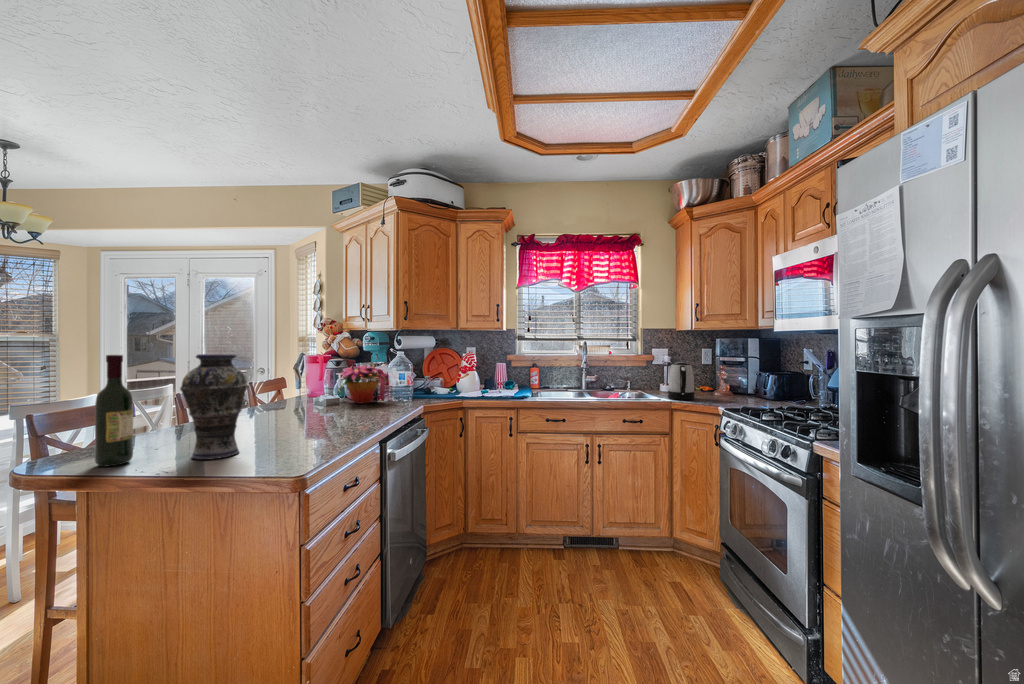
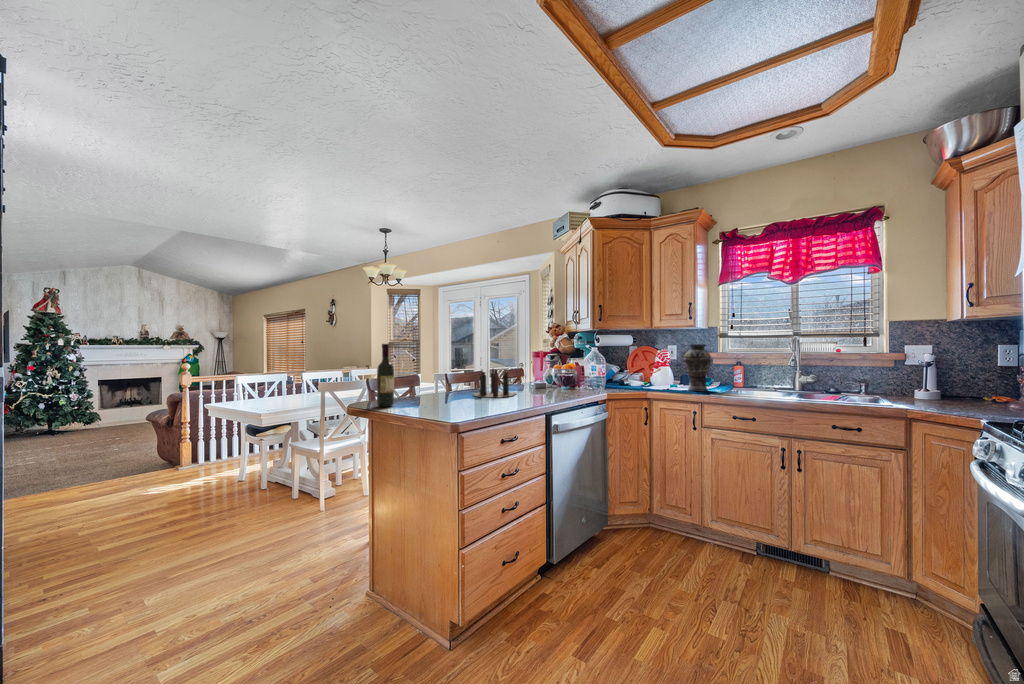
vase: present [180,354,248,460] -> present [684,344,711,391]
kettle: present [668,362,695,400] -> none [907,360,952,409]
flower arrangement: present [338,366,387,404] -> none [538,358,583,389]
candle: none [244,383,337,426] -> present [473,369,516,398]

